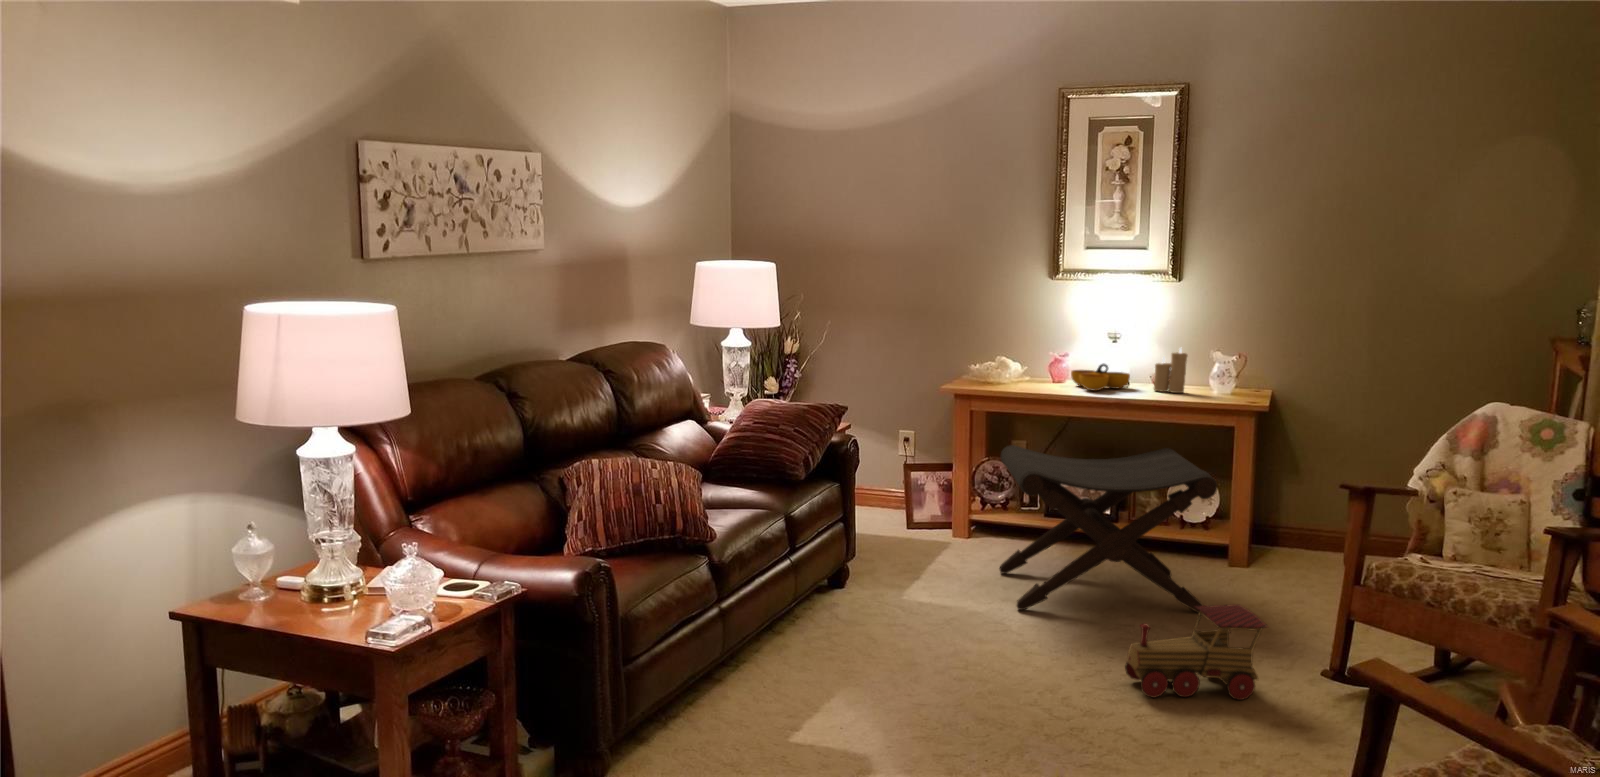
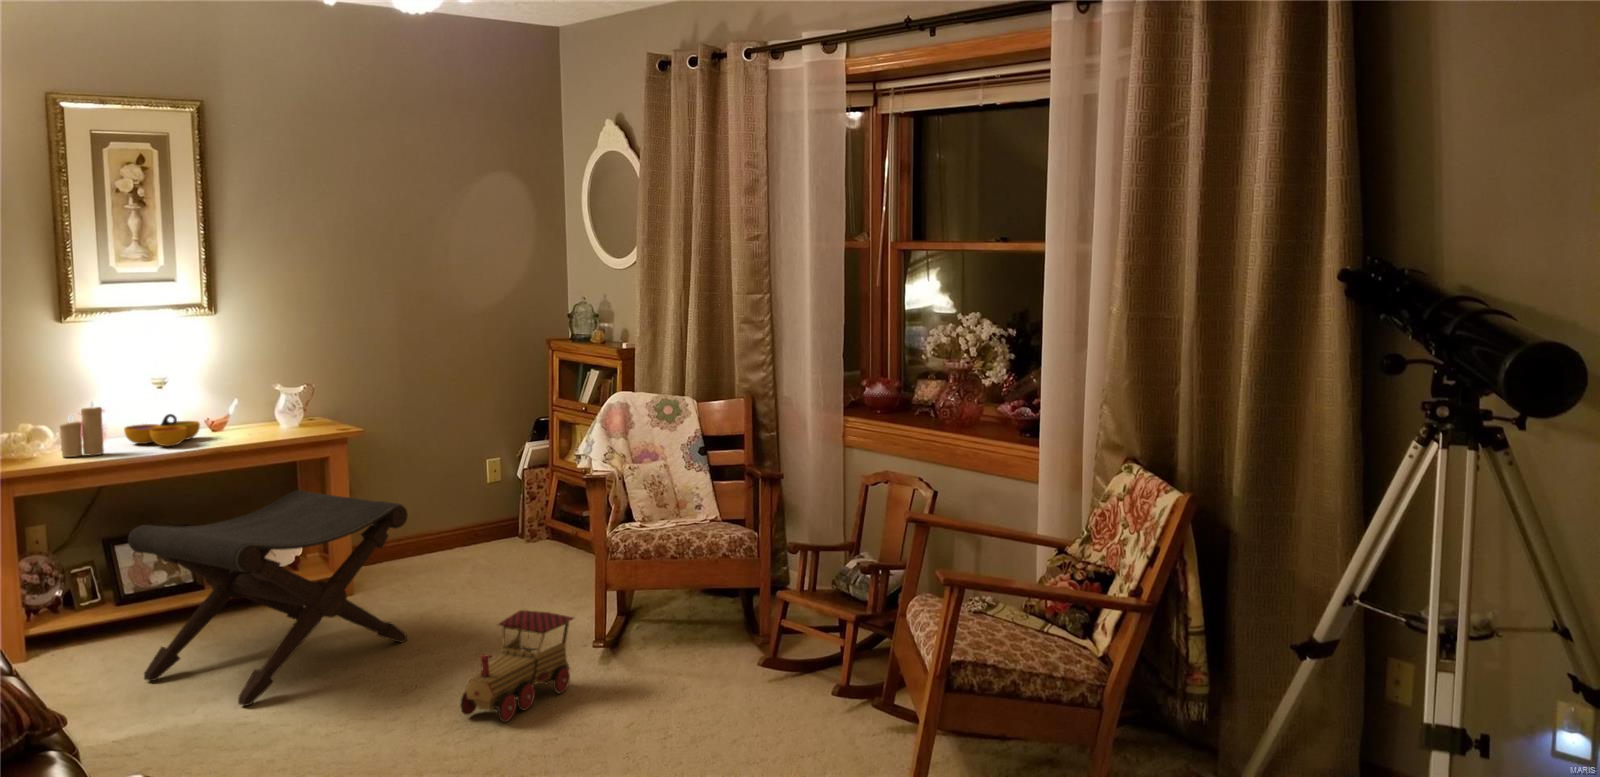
candle: present [1154,348,1188,393] -> present [60,401,104,457]

